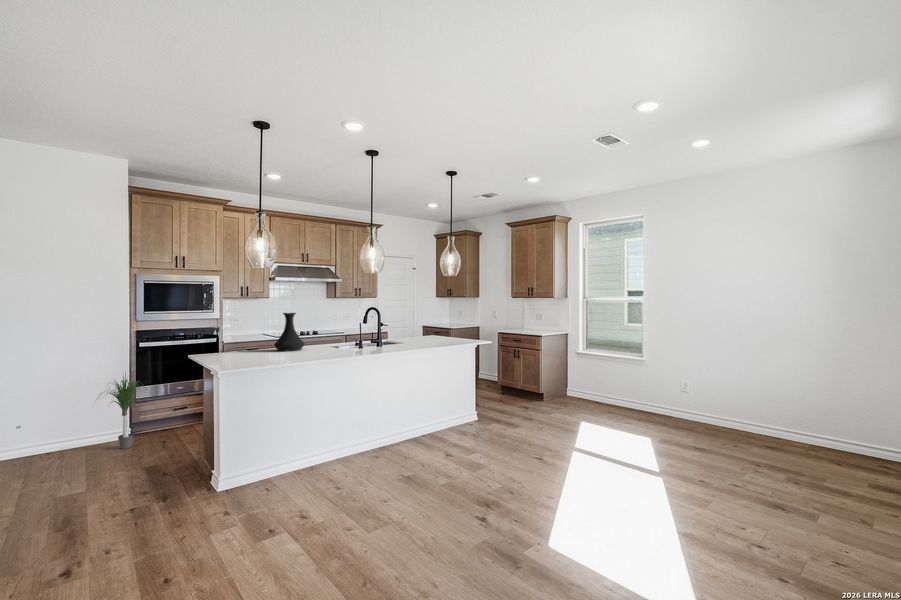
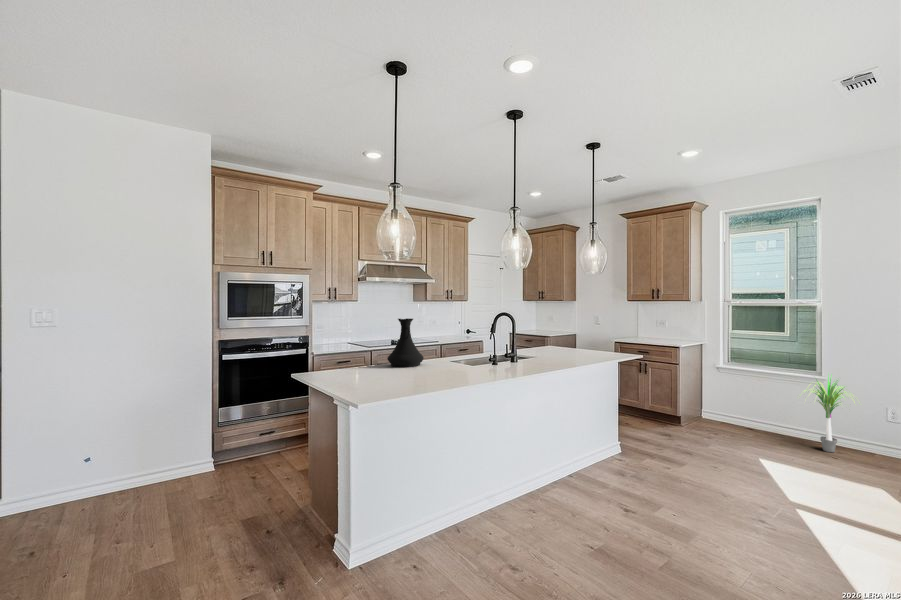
potted plant: present [100,373,145,449] -> present [808,376,846,452]

